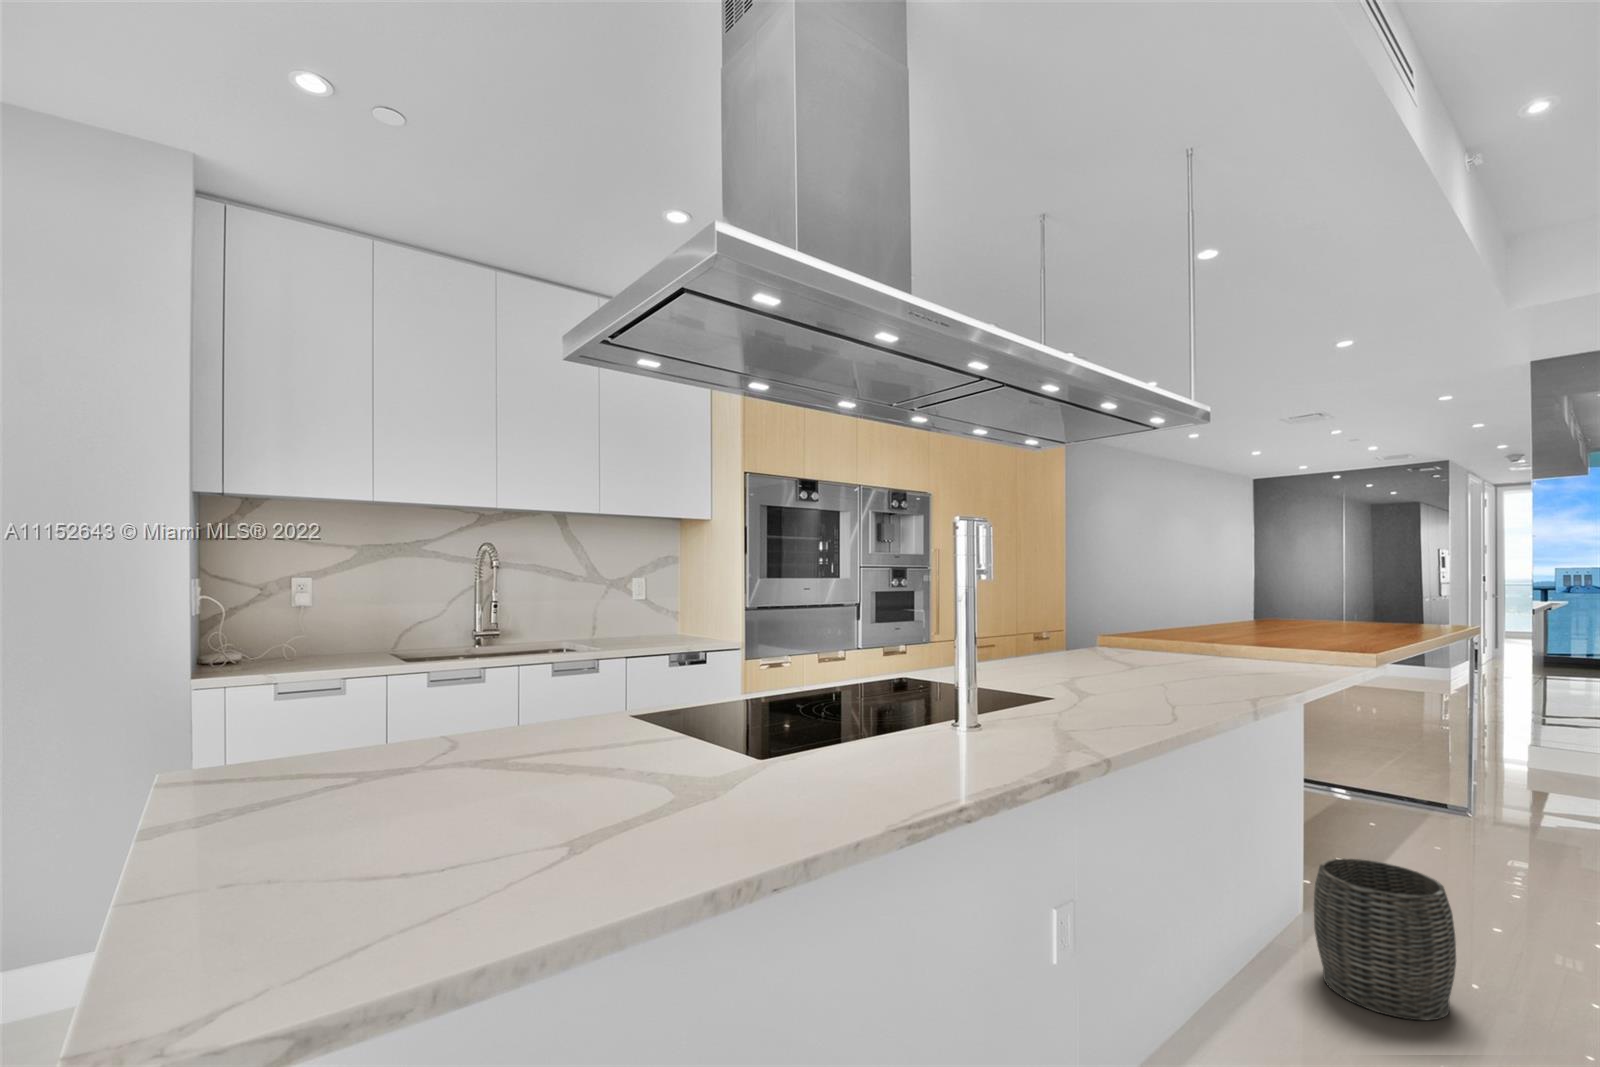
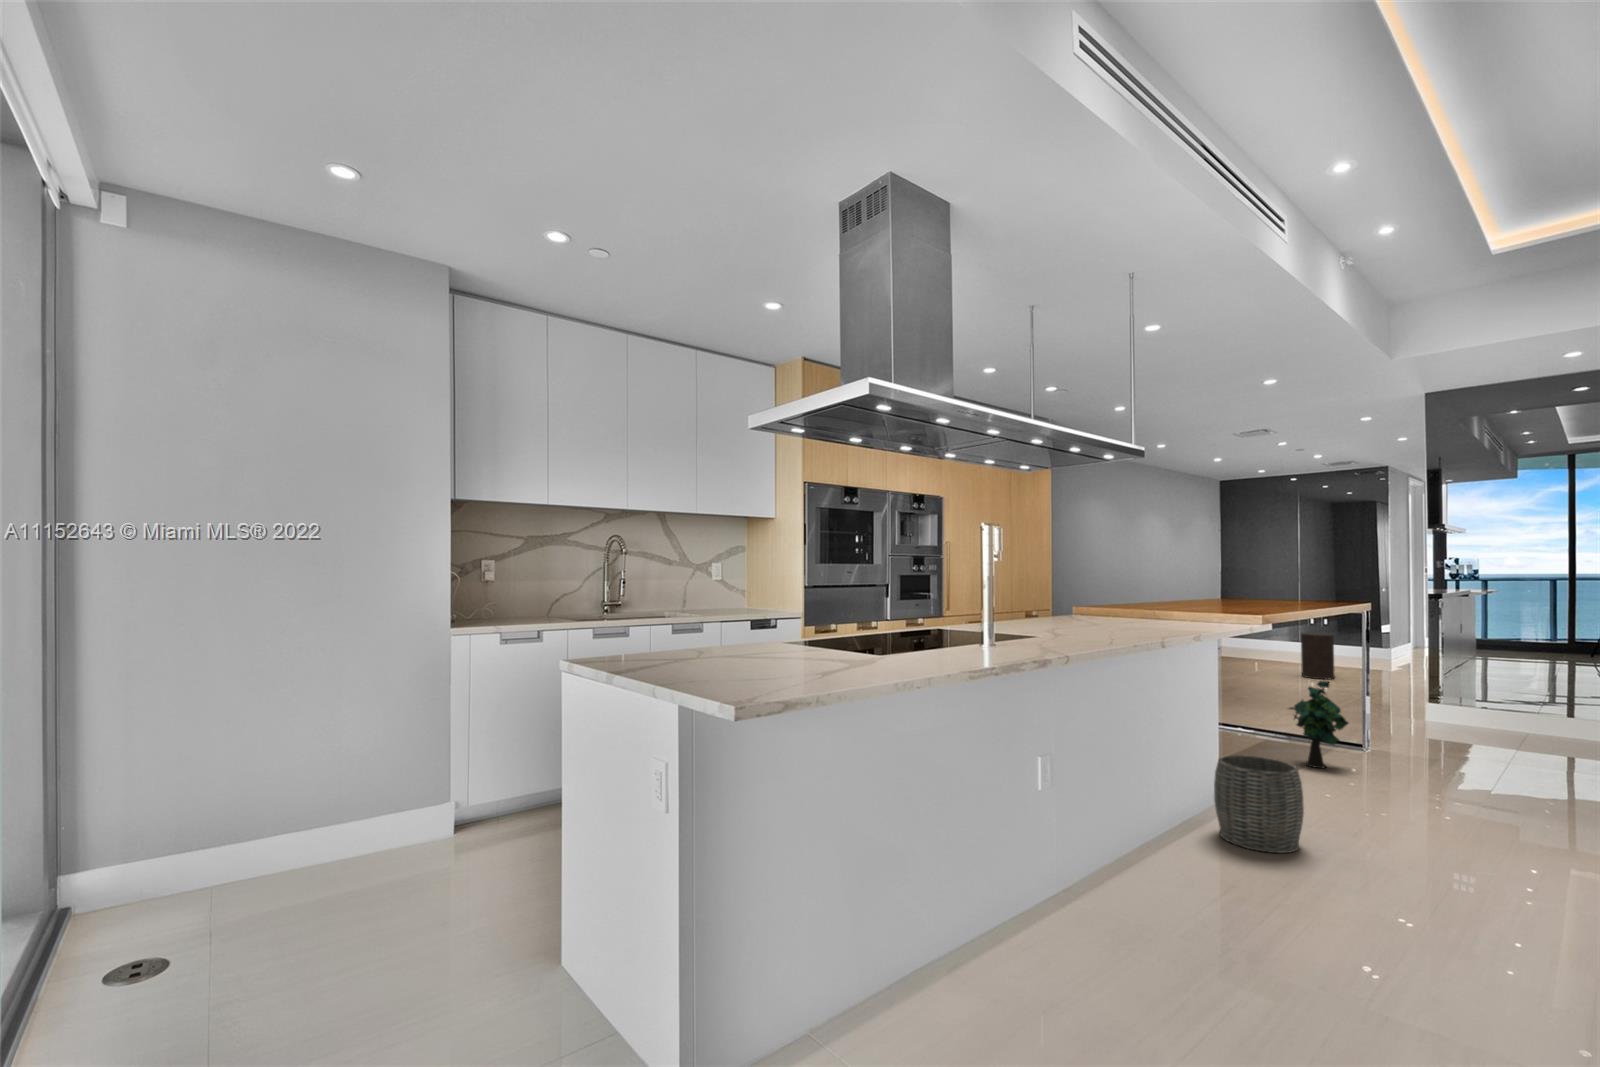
stool: none [1362,656,1404,712] -> present [1301,633,1335,679]
decorative plant: none [1381,732,1470,851] -> present [1289,681,1348,768]

